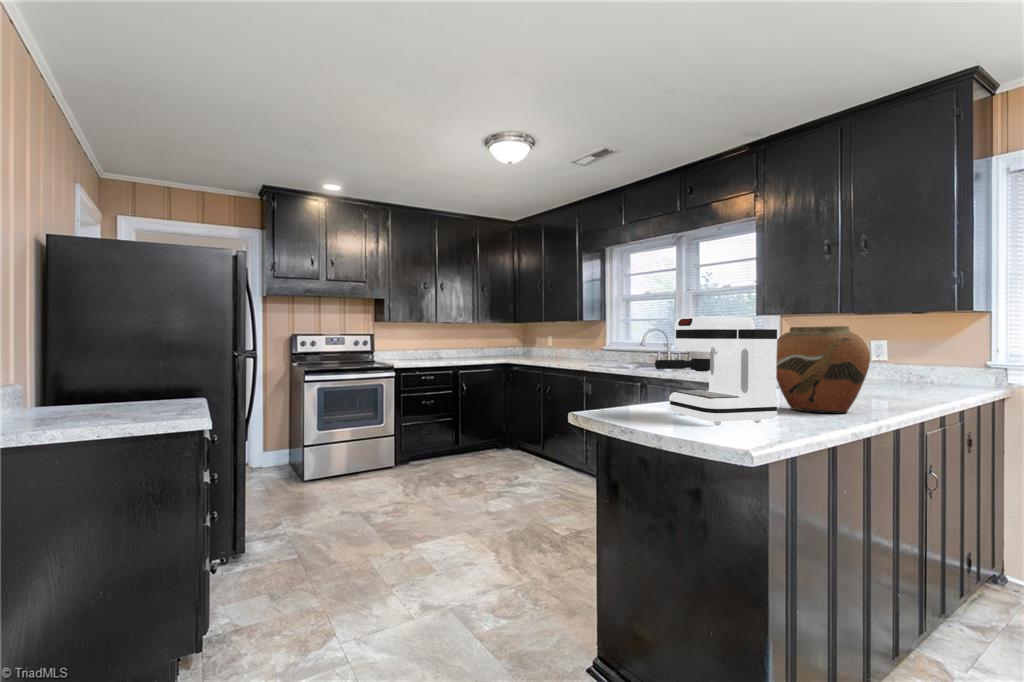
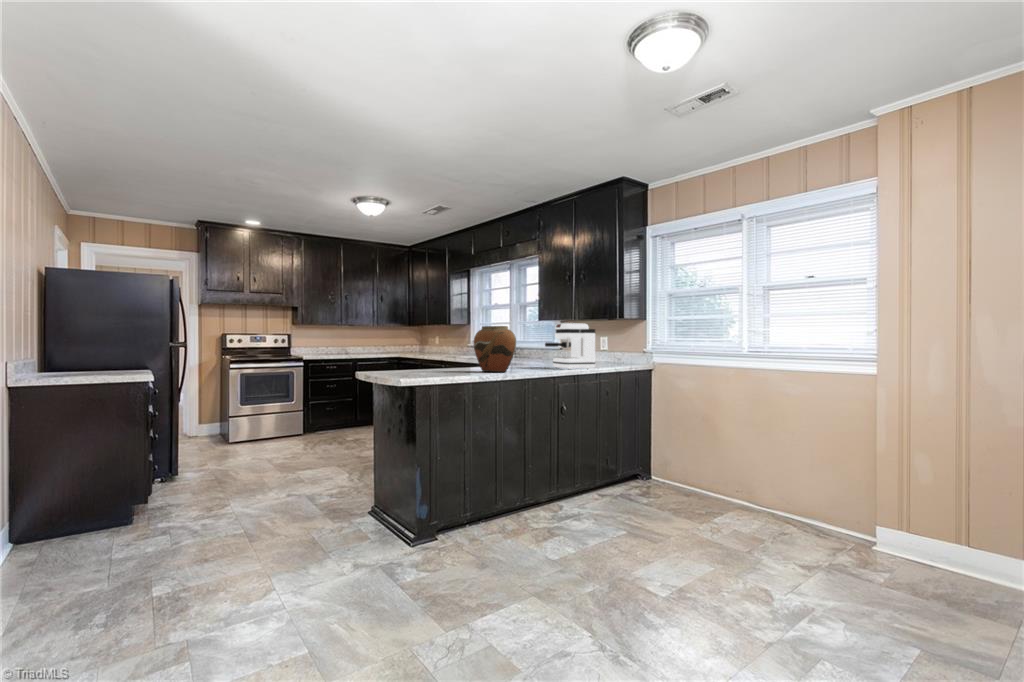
coffee maker: present [655,317,777,424] -> present [545,323,595,369]

